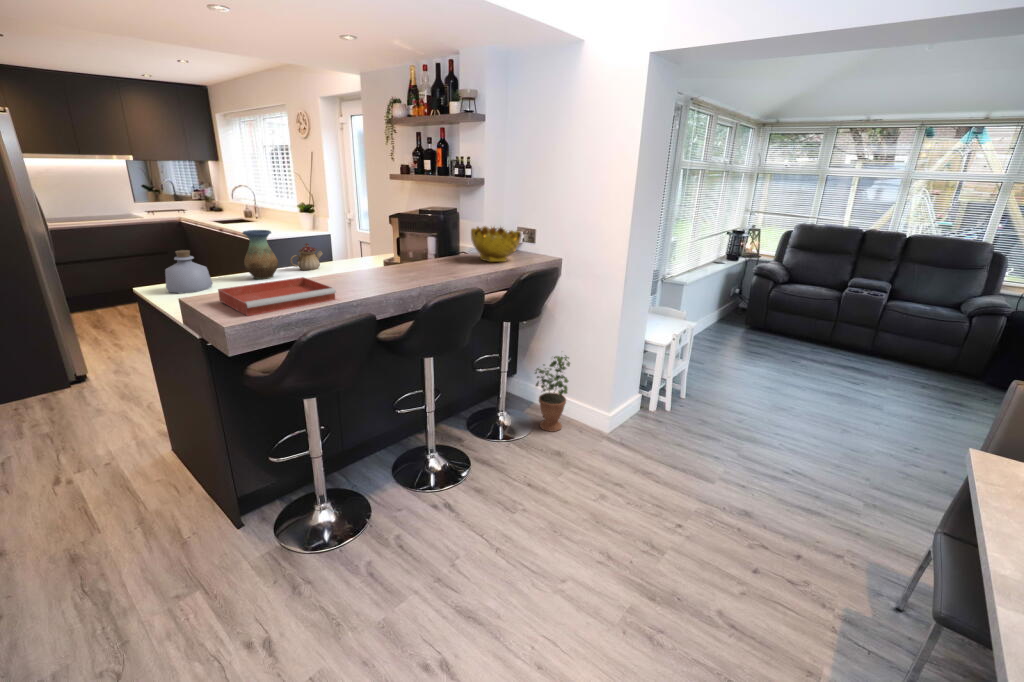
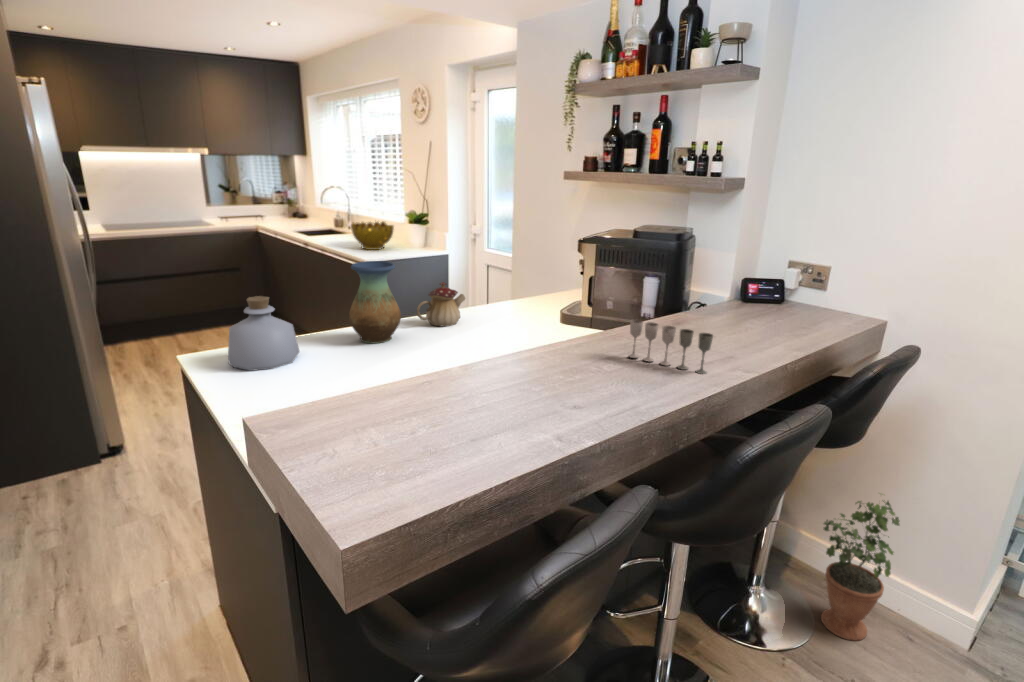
decorative bowl: present [471,226,521,262] -> present [351,222,394,250]
wine glass: none [401,255,439,280] -> present [629,319,713,374]
tray: present [218,277,336,316] -> none [317,365,545,479]

